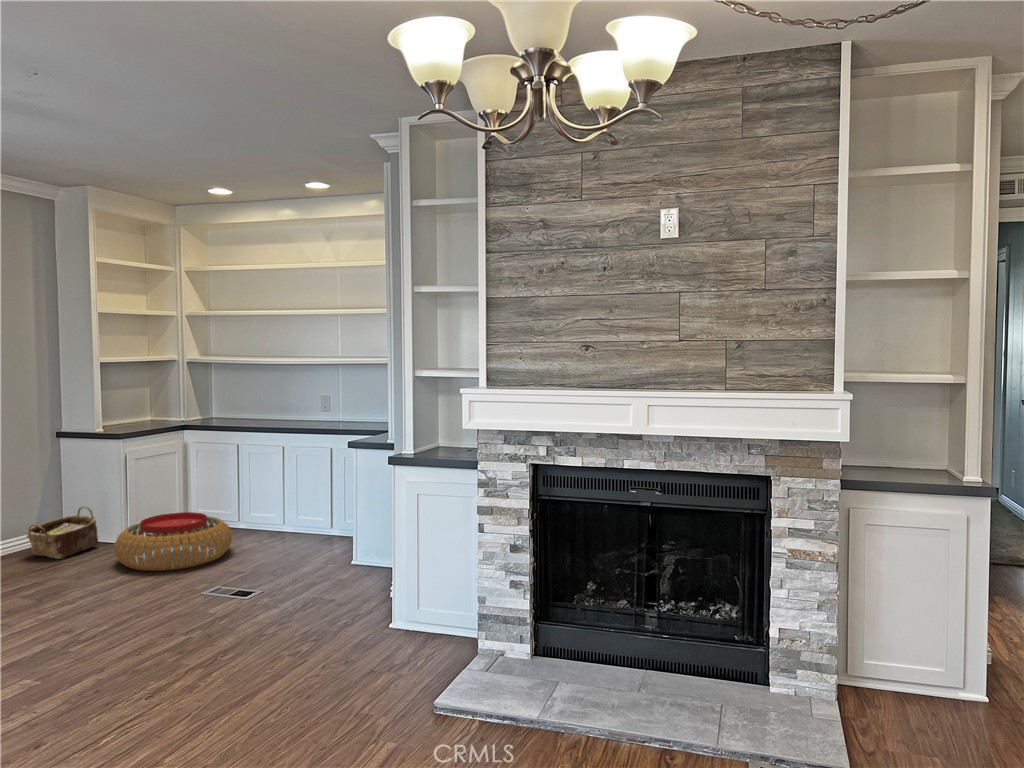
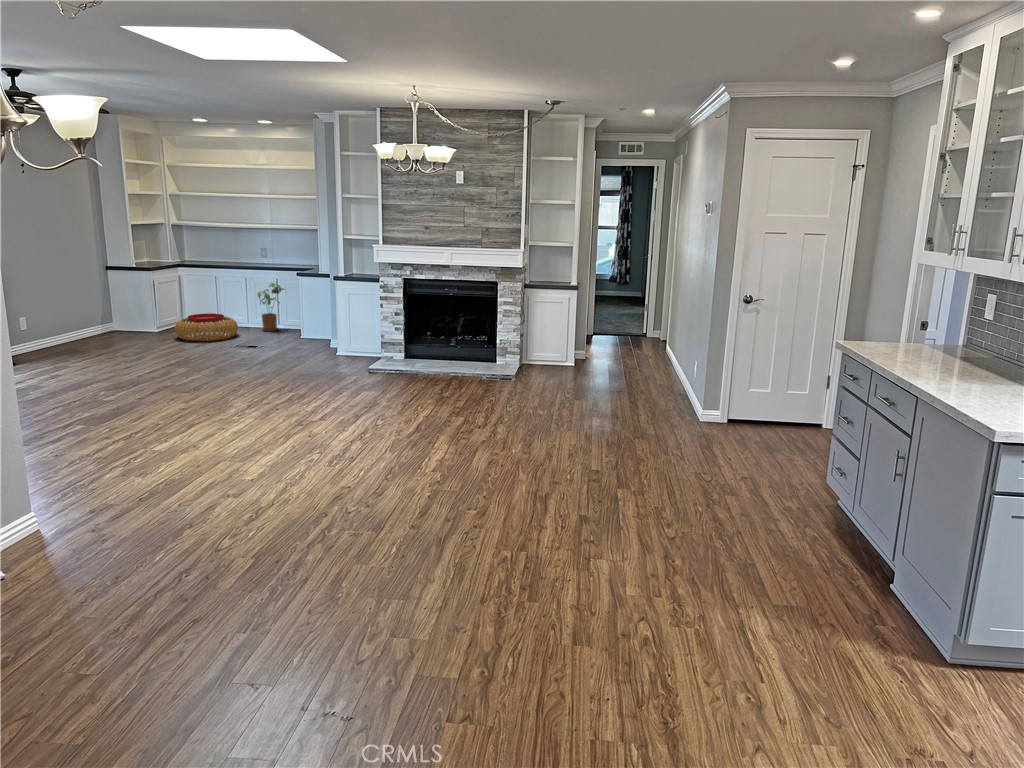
house plant: none [276,456,327,543] -> present [257,283,284,331]
woven basket: present [27,506,99,559] -> none [118,311,156,338]

